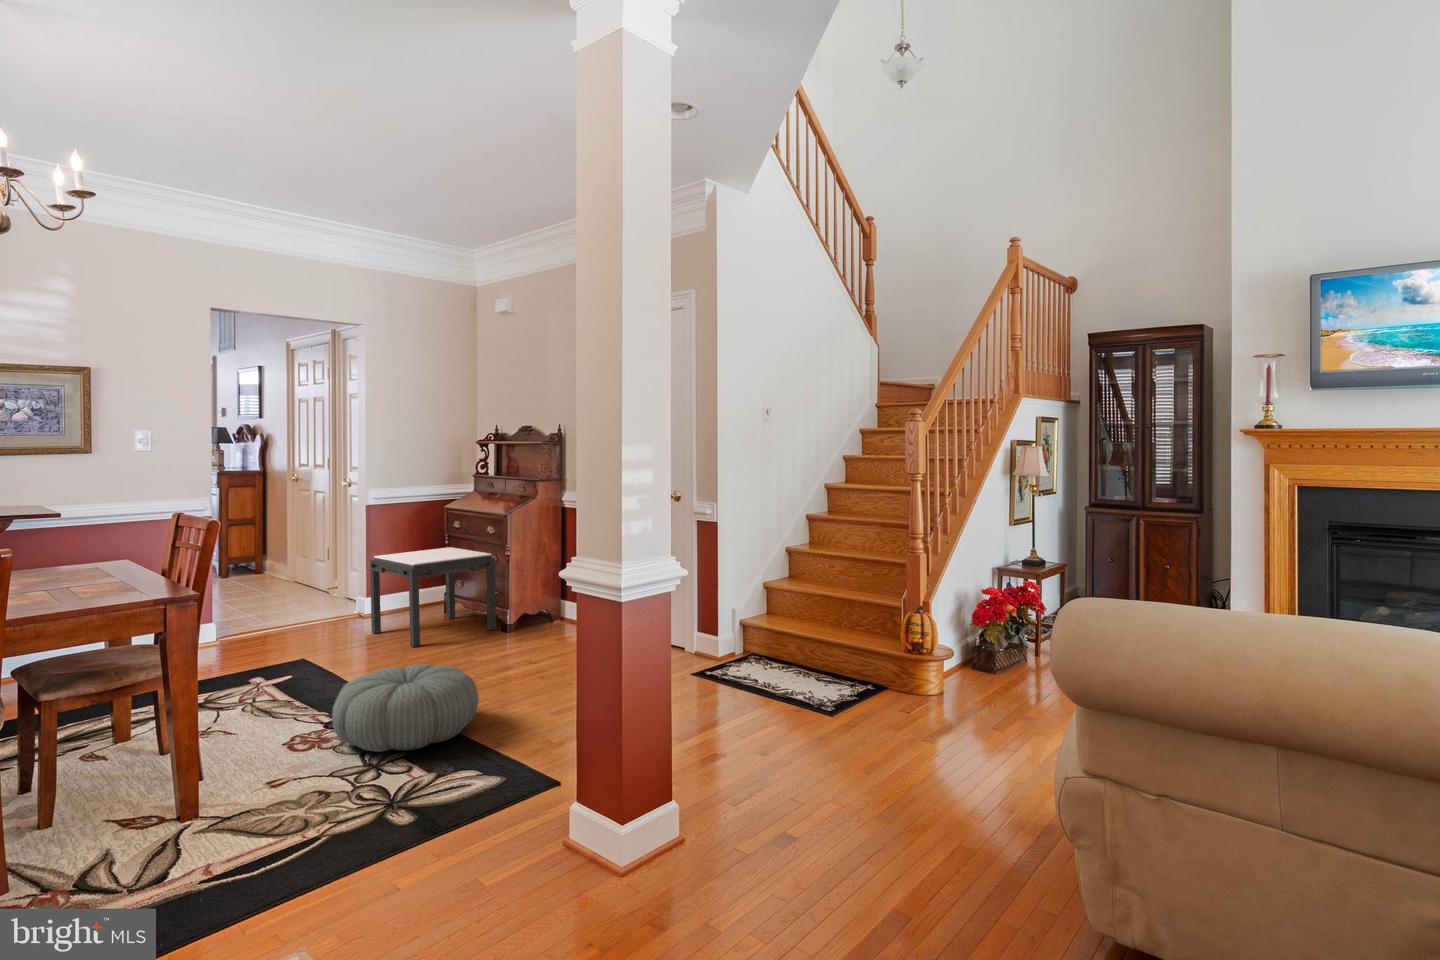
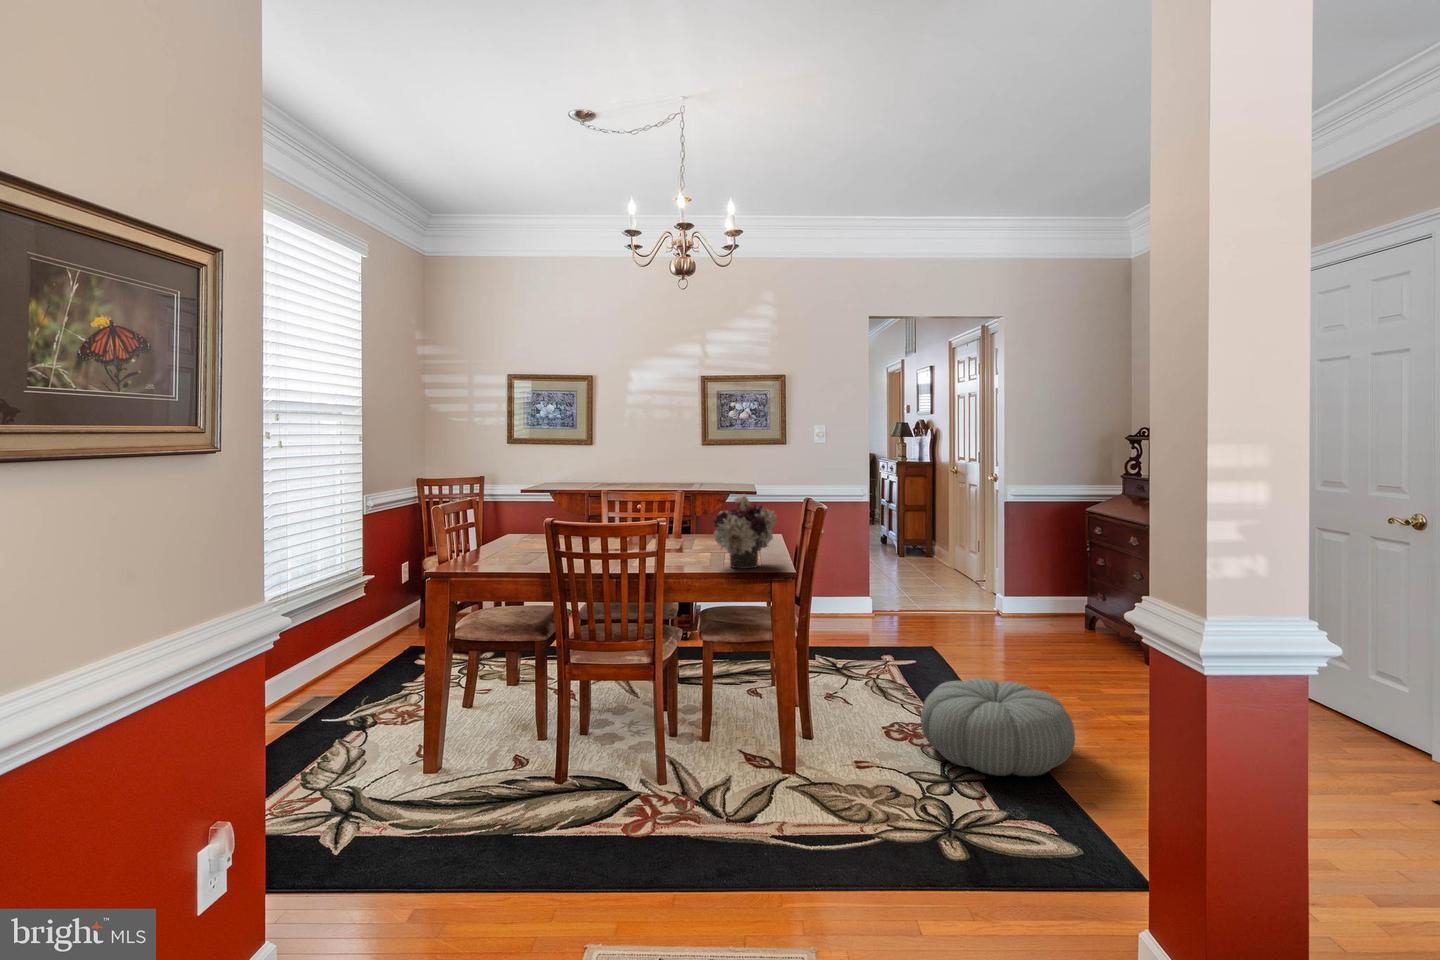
flower arrangement: none [46,505,146,597] -> present [713,495,776,568]
side table: present [370,547,496,647] -> none [999,555,1137,657]

